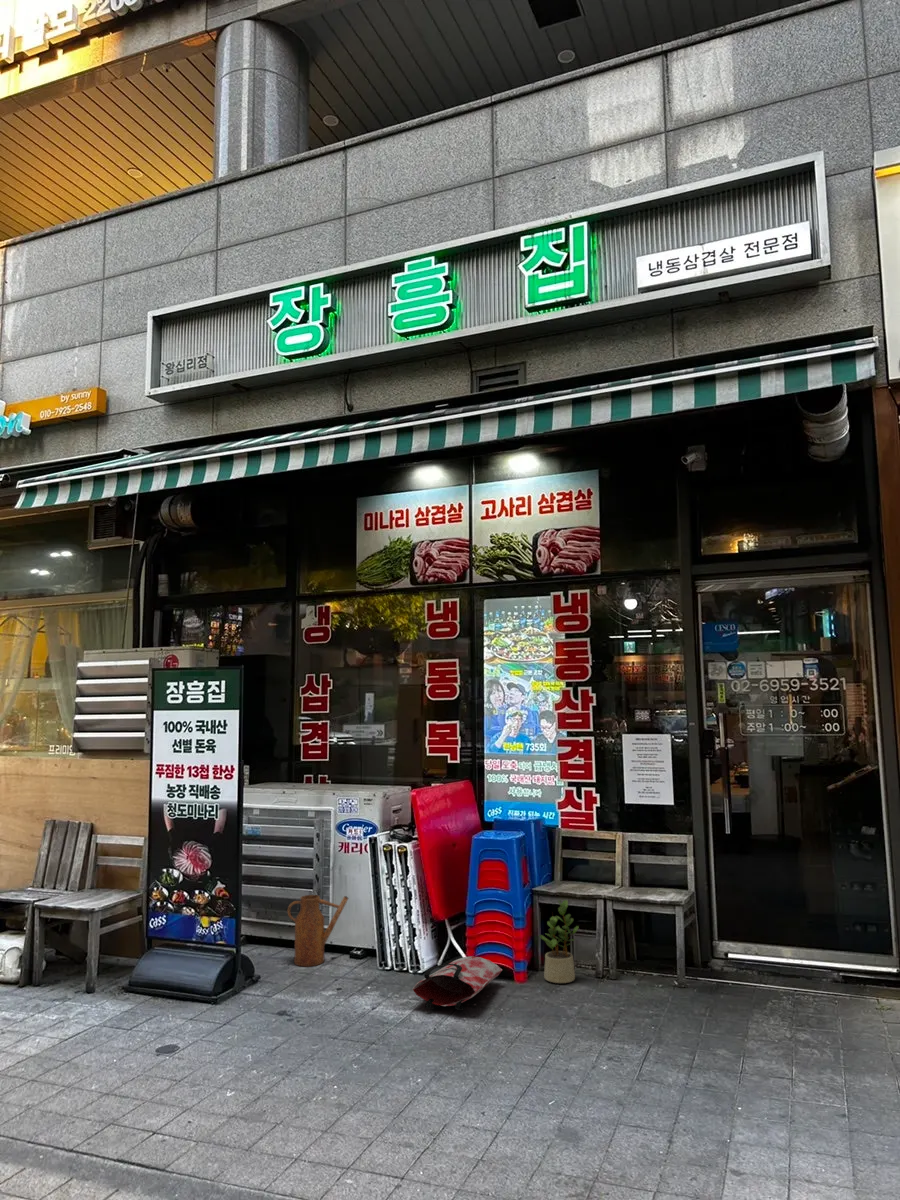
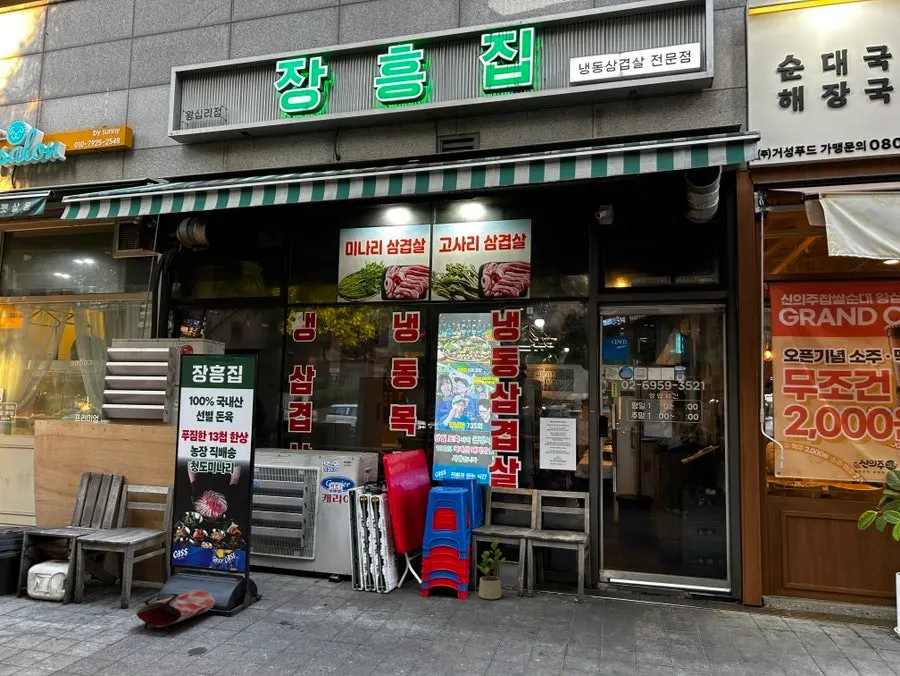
watering can: present [288,895,348,966] -> none [281,535,330,589]
bag: present [413,956,502,1010] -> present [136,590,215,630]

